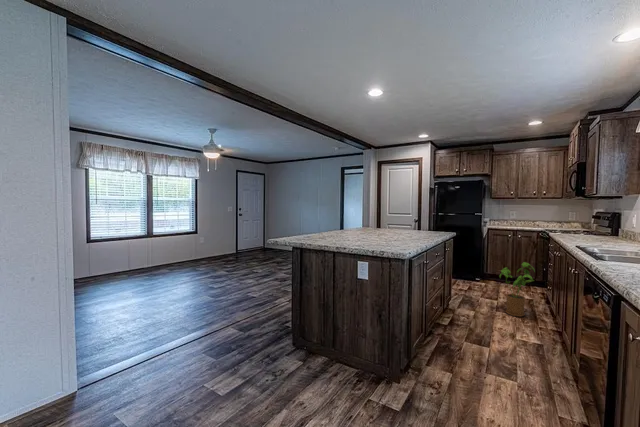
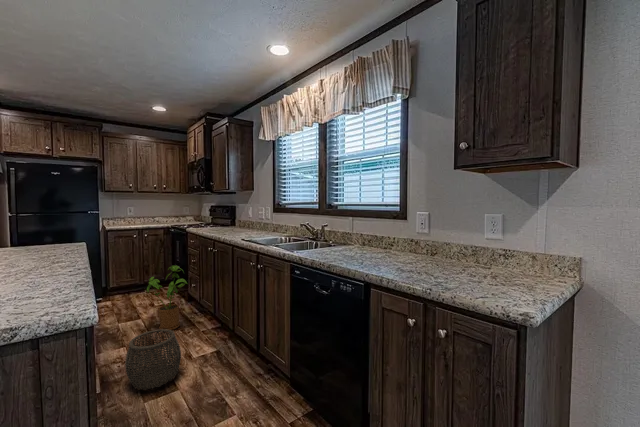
woven basket: none [461,300,502,341] -> present [125,329,181,390]

